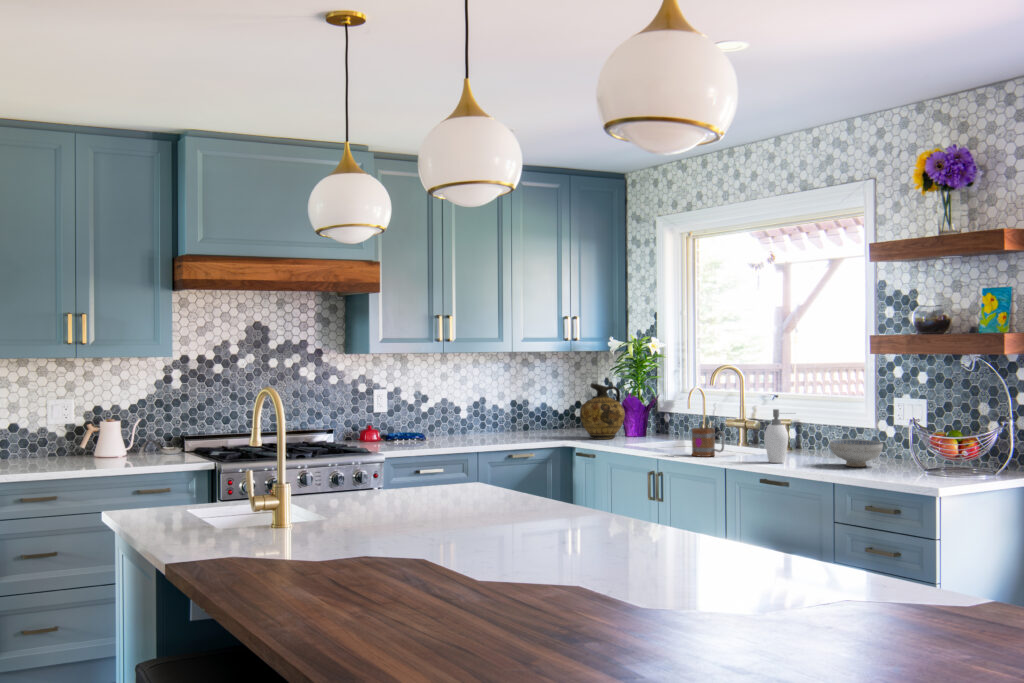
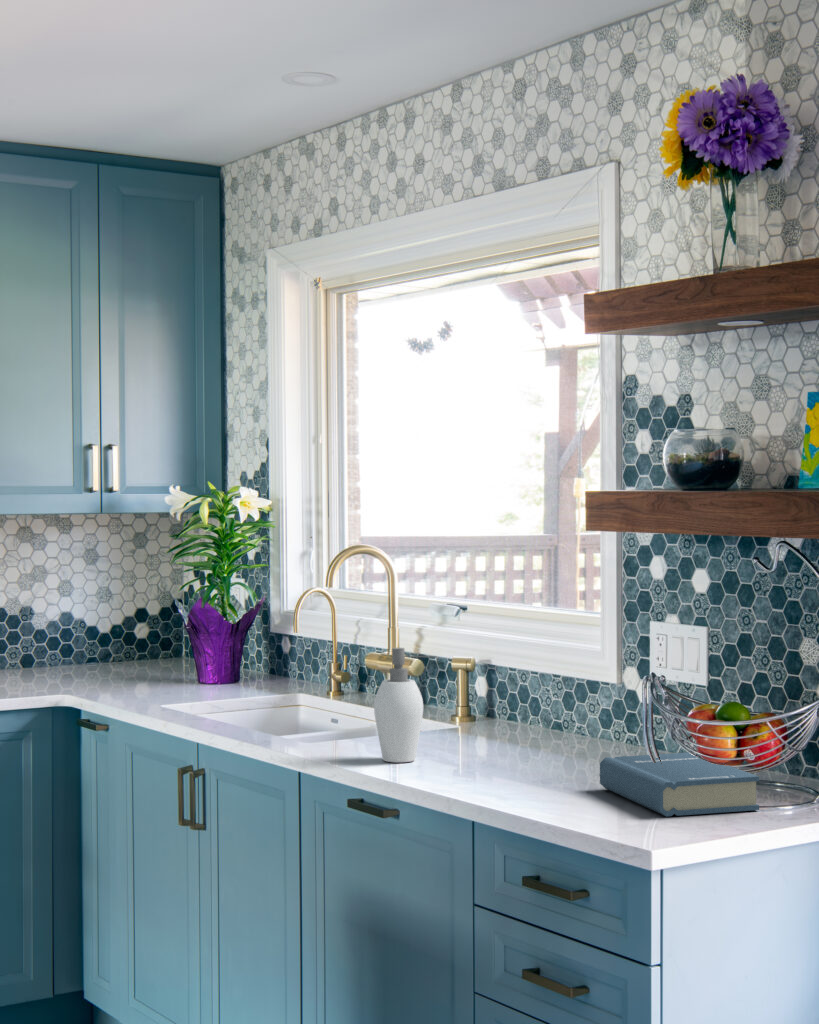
ceramic jug: present [580,383,625,439] -> none [100,579,191,691]
mug: present [692,428,725,457] -> none [250,680,314,743]
ceramic bowl: present [830,439,883,467] -> none [497,711,606,774]
hardback book: none [888,456,973,480] -> present [600,753,759,816]

